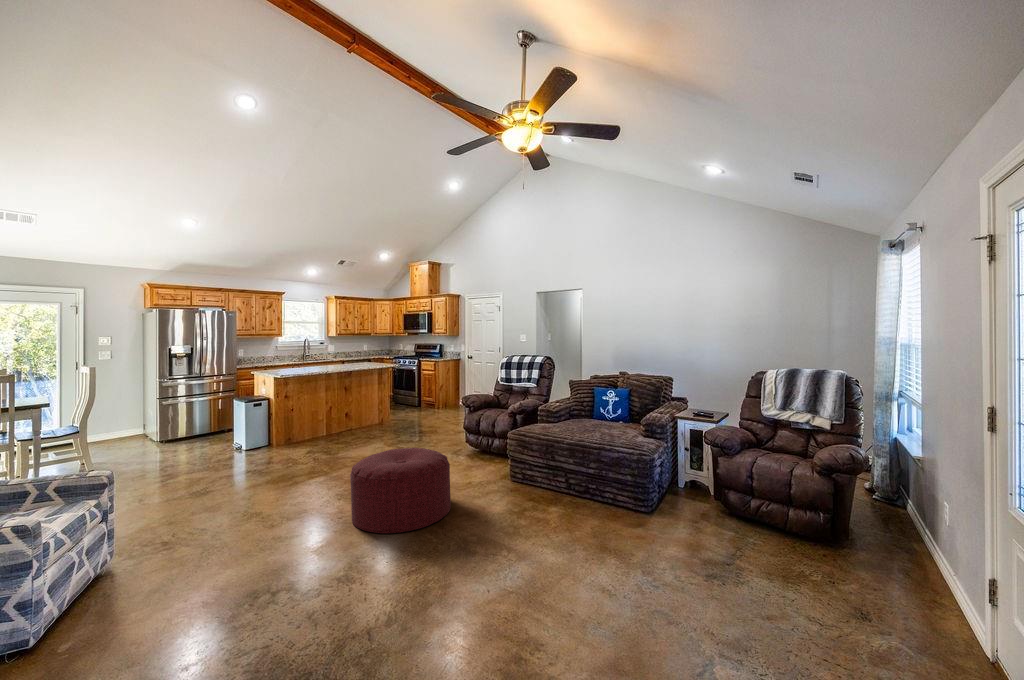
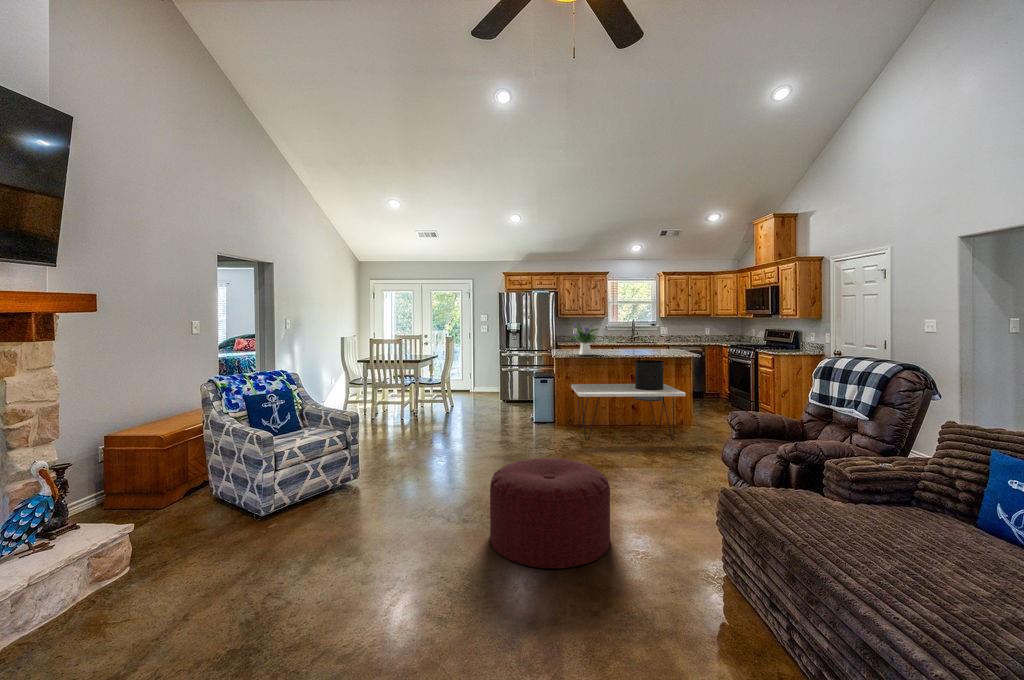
flower arrangement: none [283,341,316,372] -> present [574,323,598,355]
side table: none [292,371,401,448] -> present [571,360,686,440]

